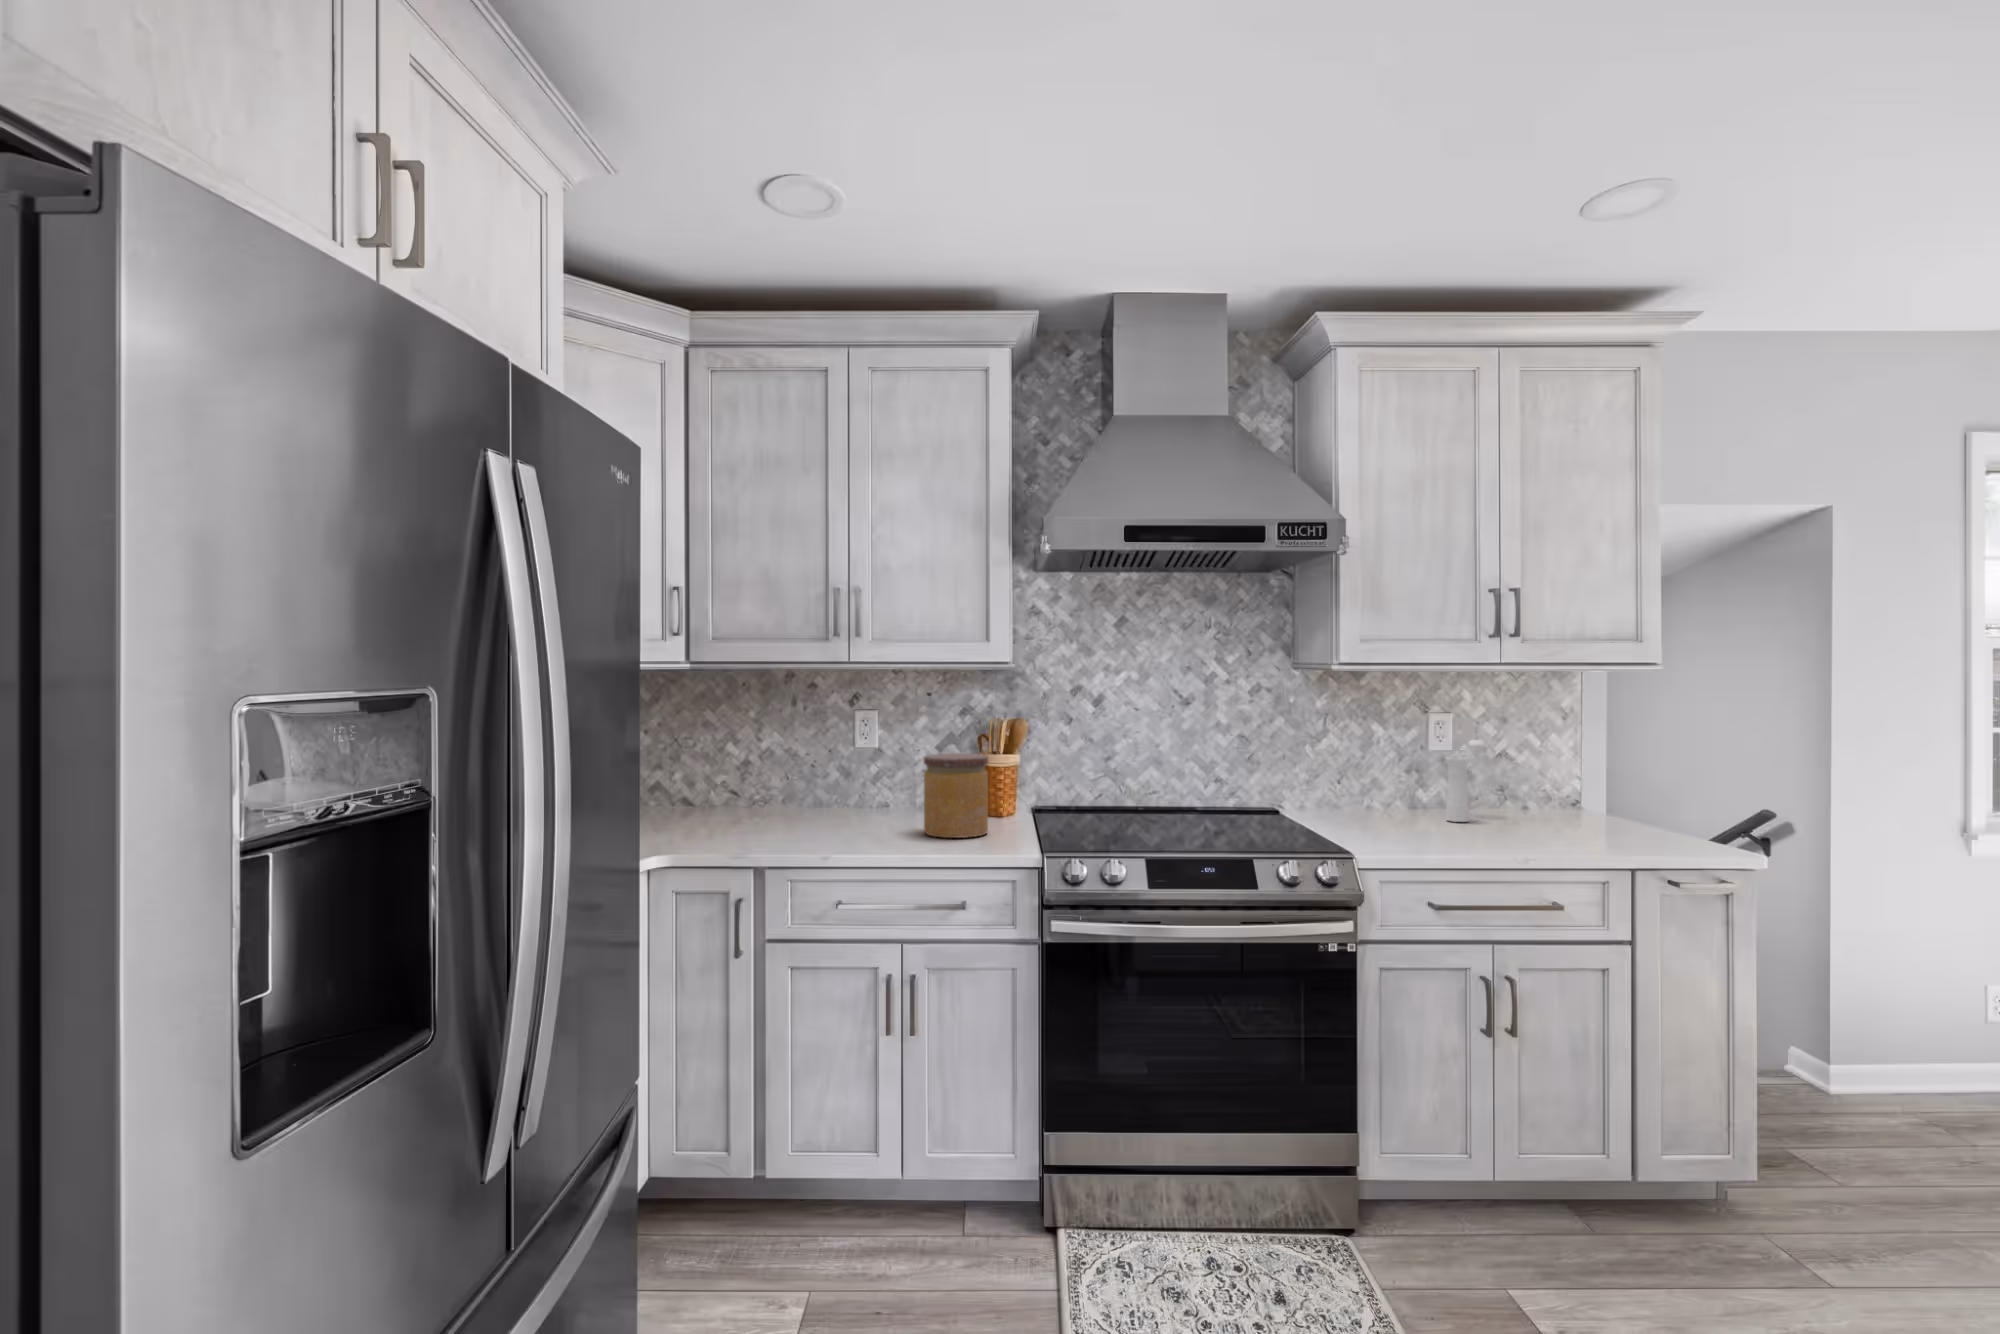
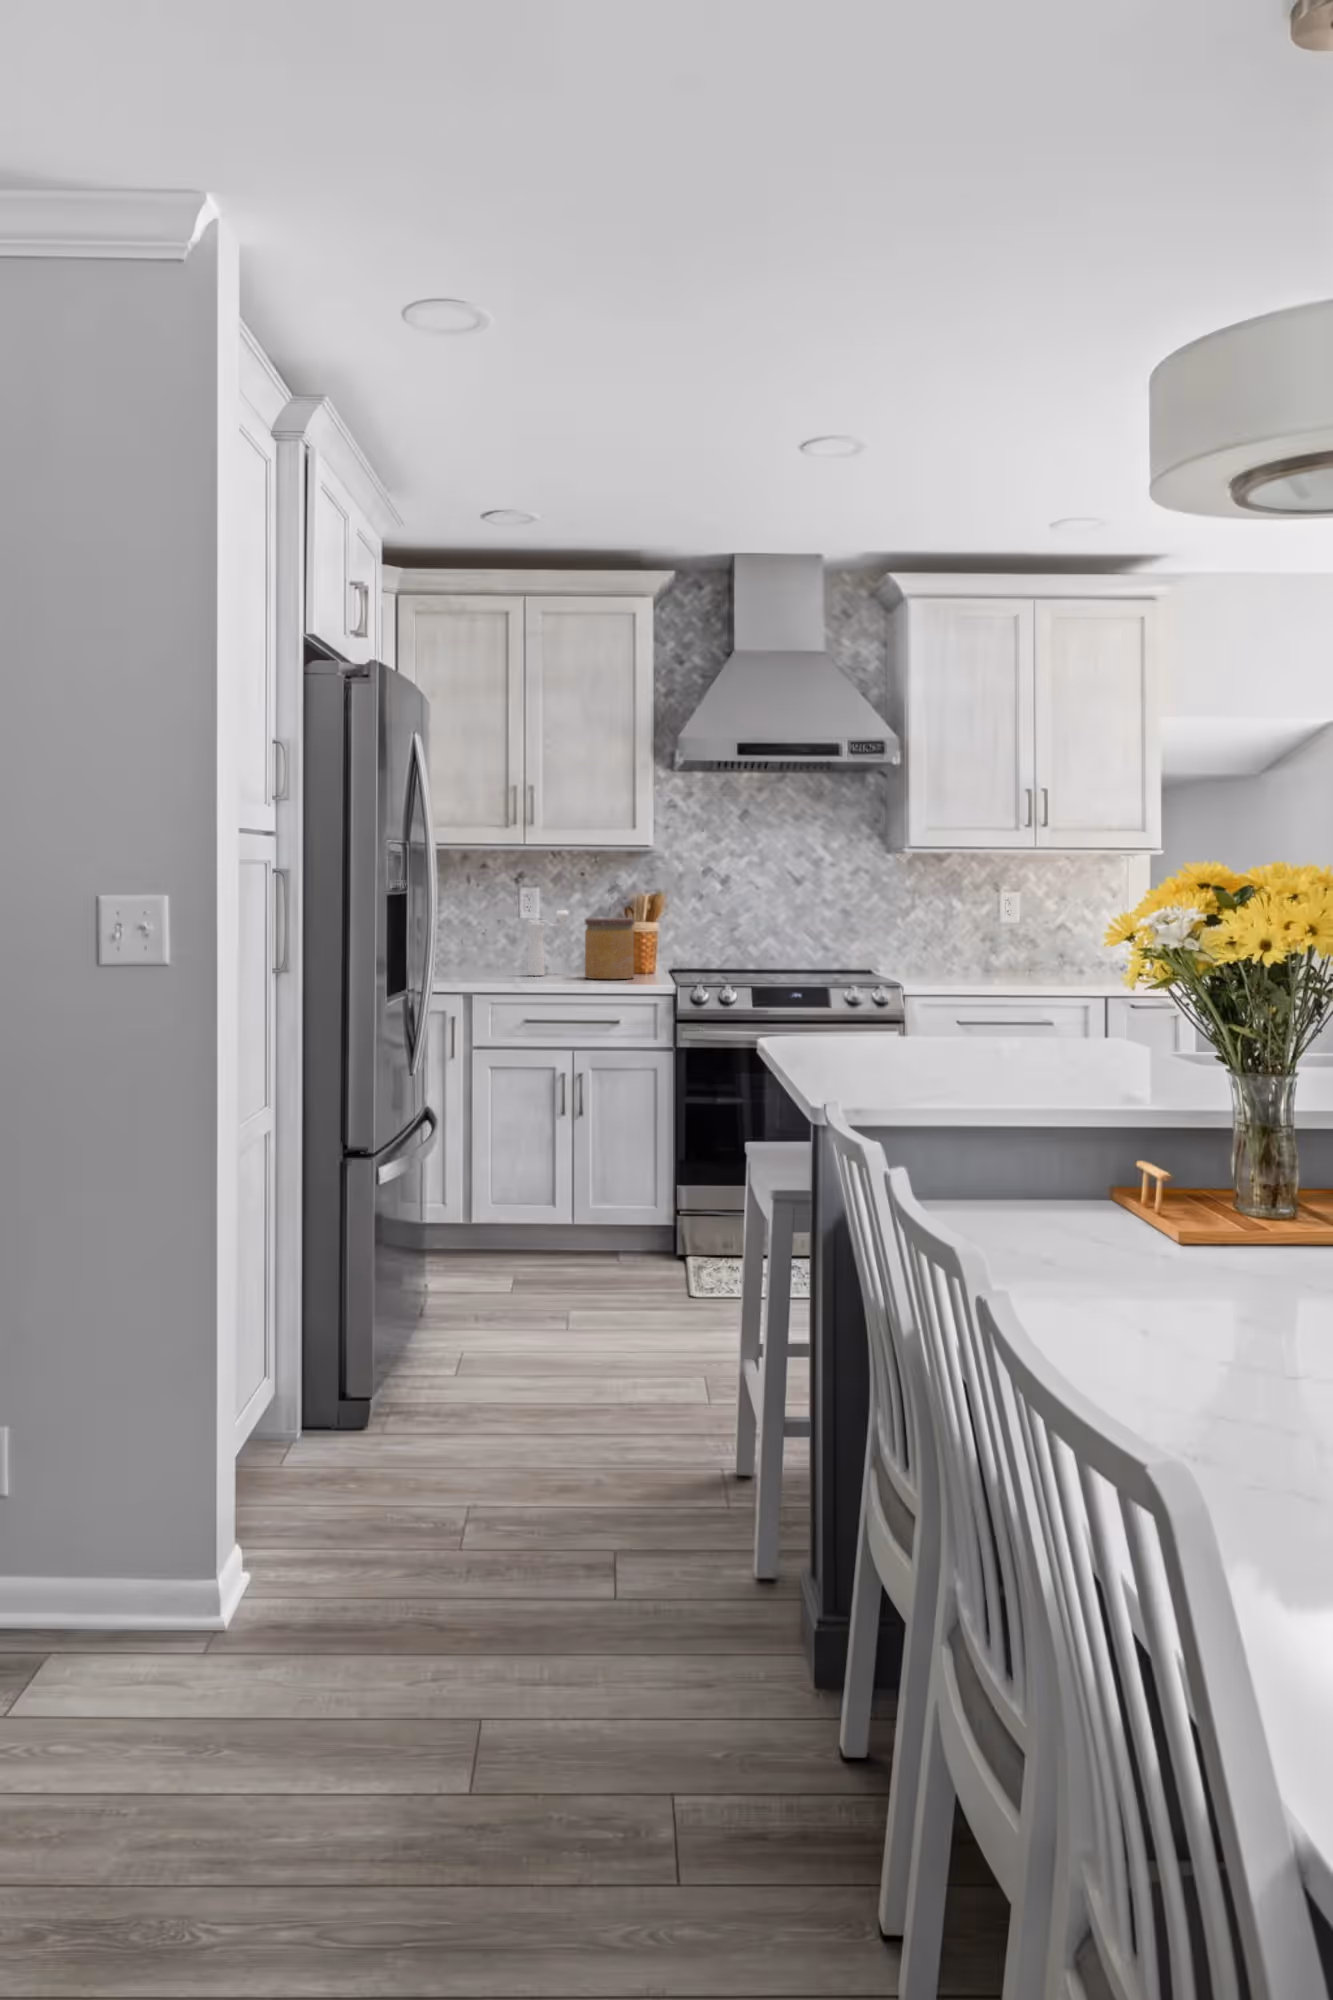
pepper mill: present [1446,740,1484,822] -> present [527,910,568,976]

